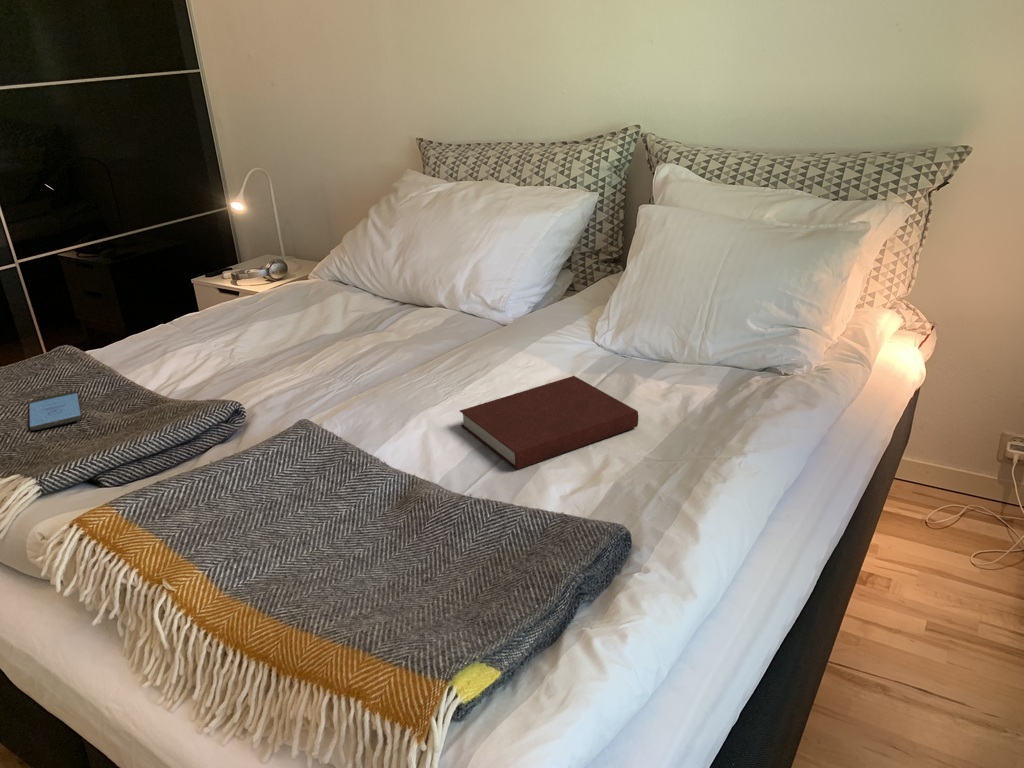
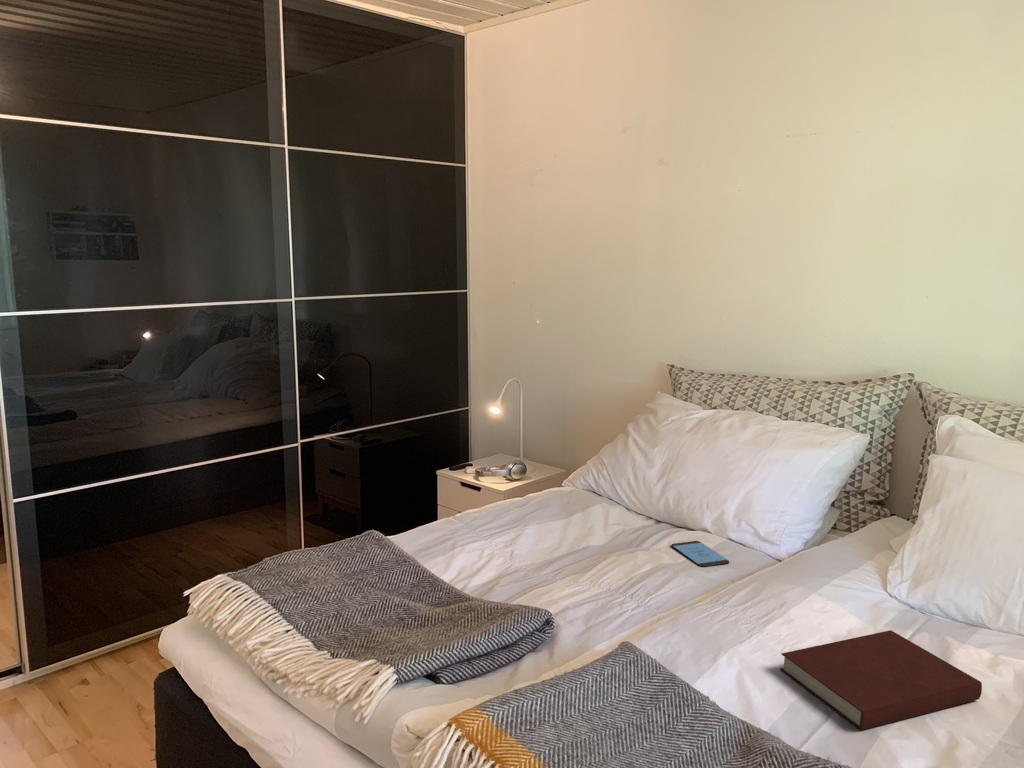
smartphone: present [29,391,81,431] -> present [671,541,729,567]

